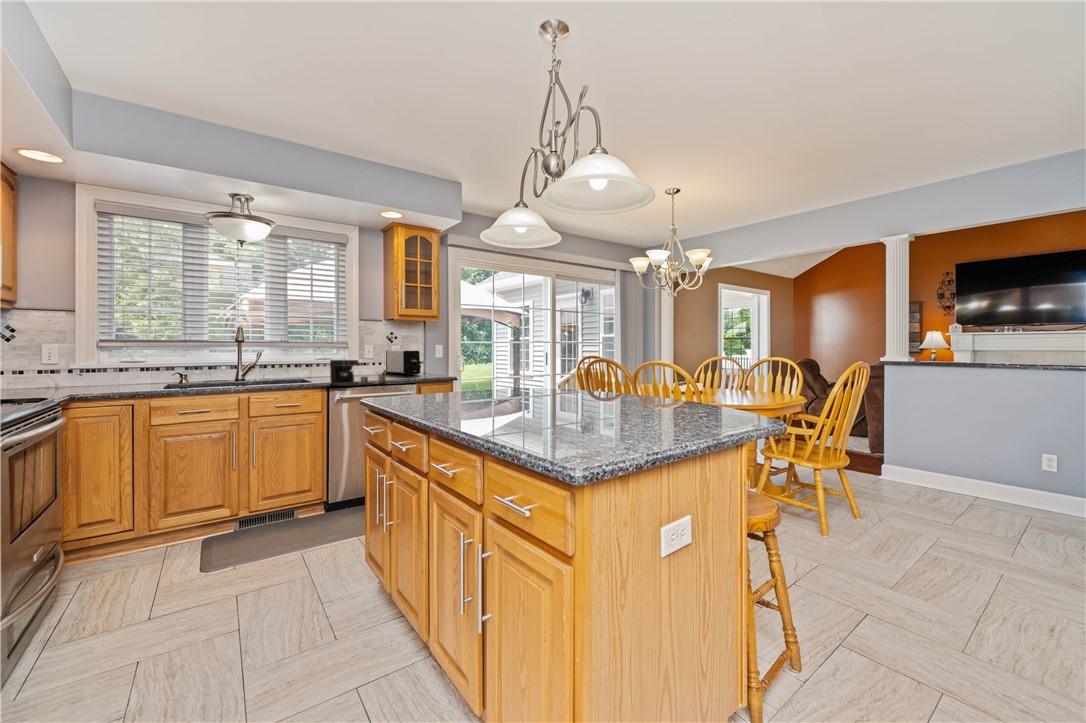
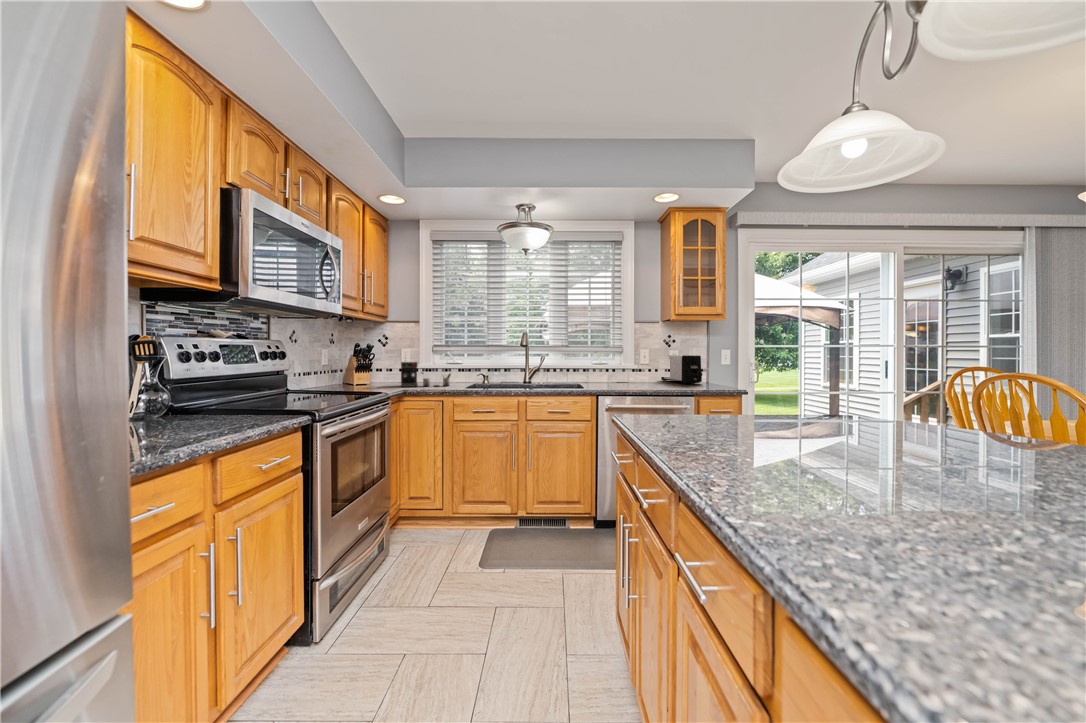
coffee maker: present [330,360,386,386] -> present [401,362,451,387]

